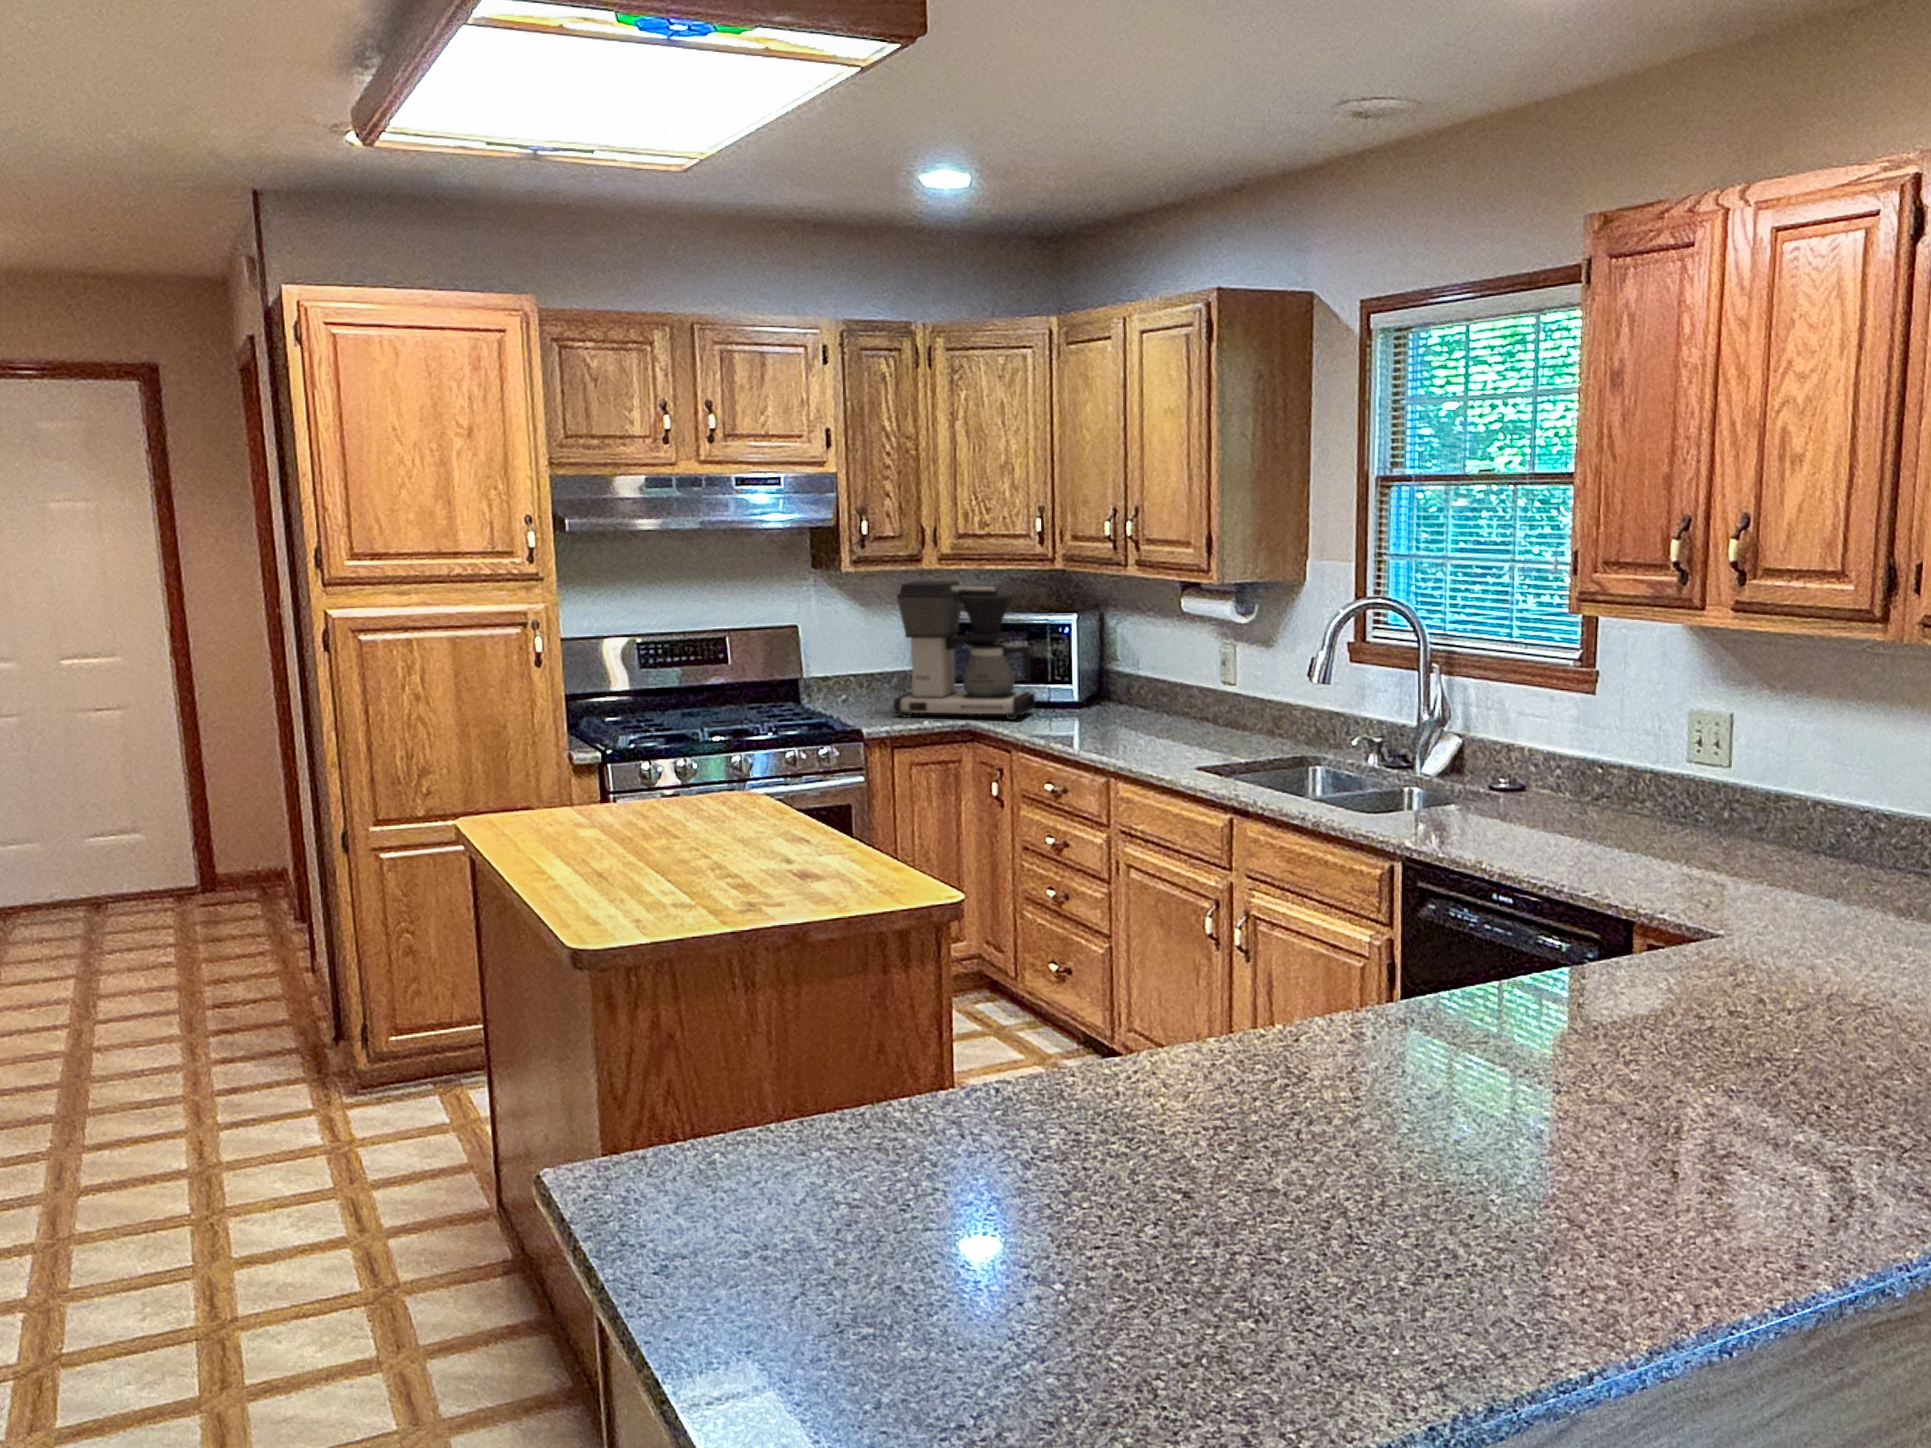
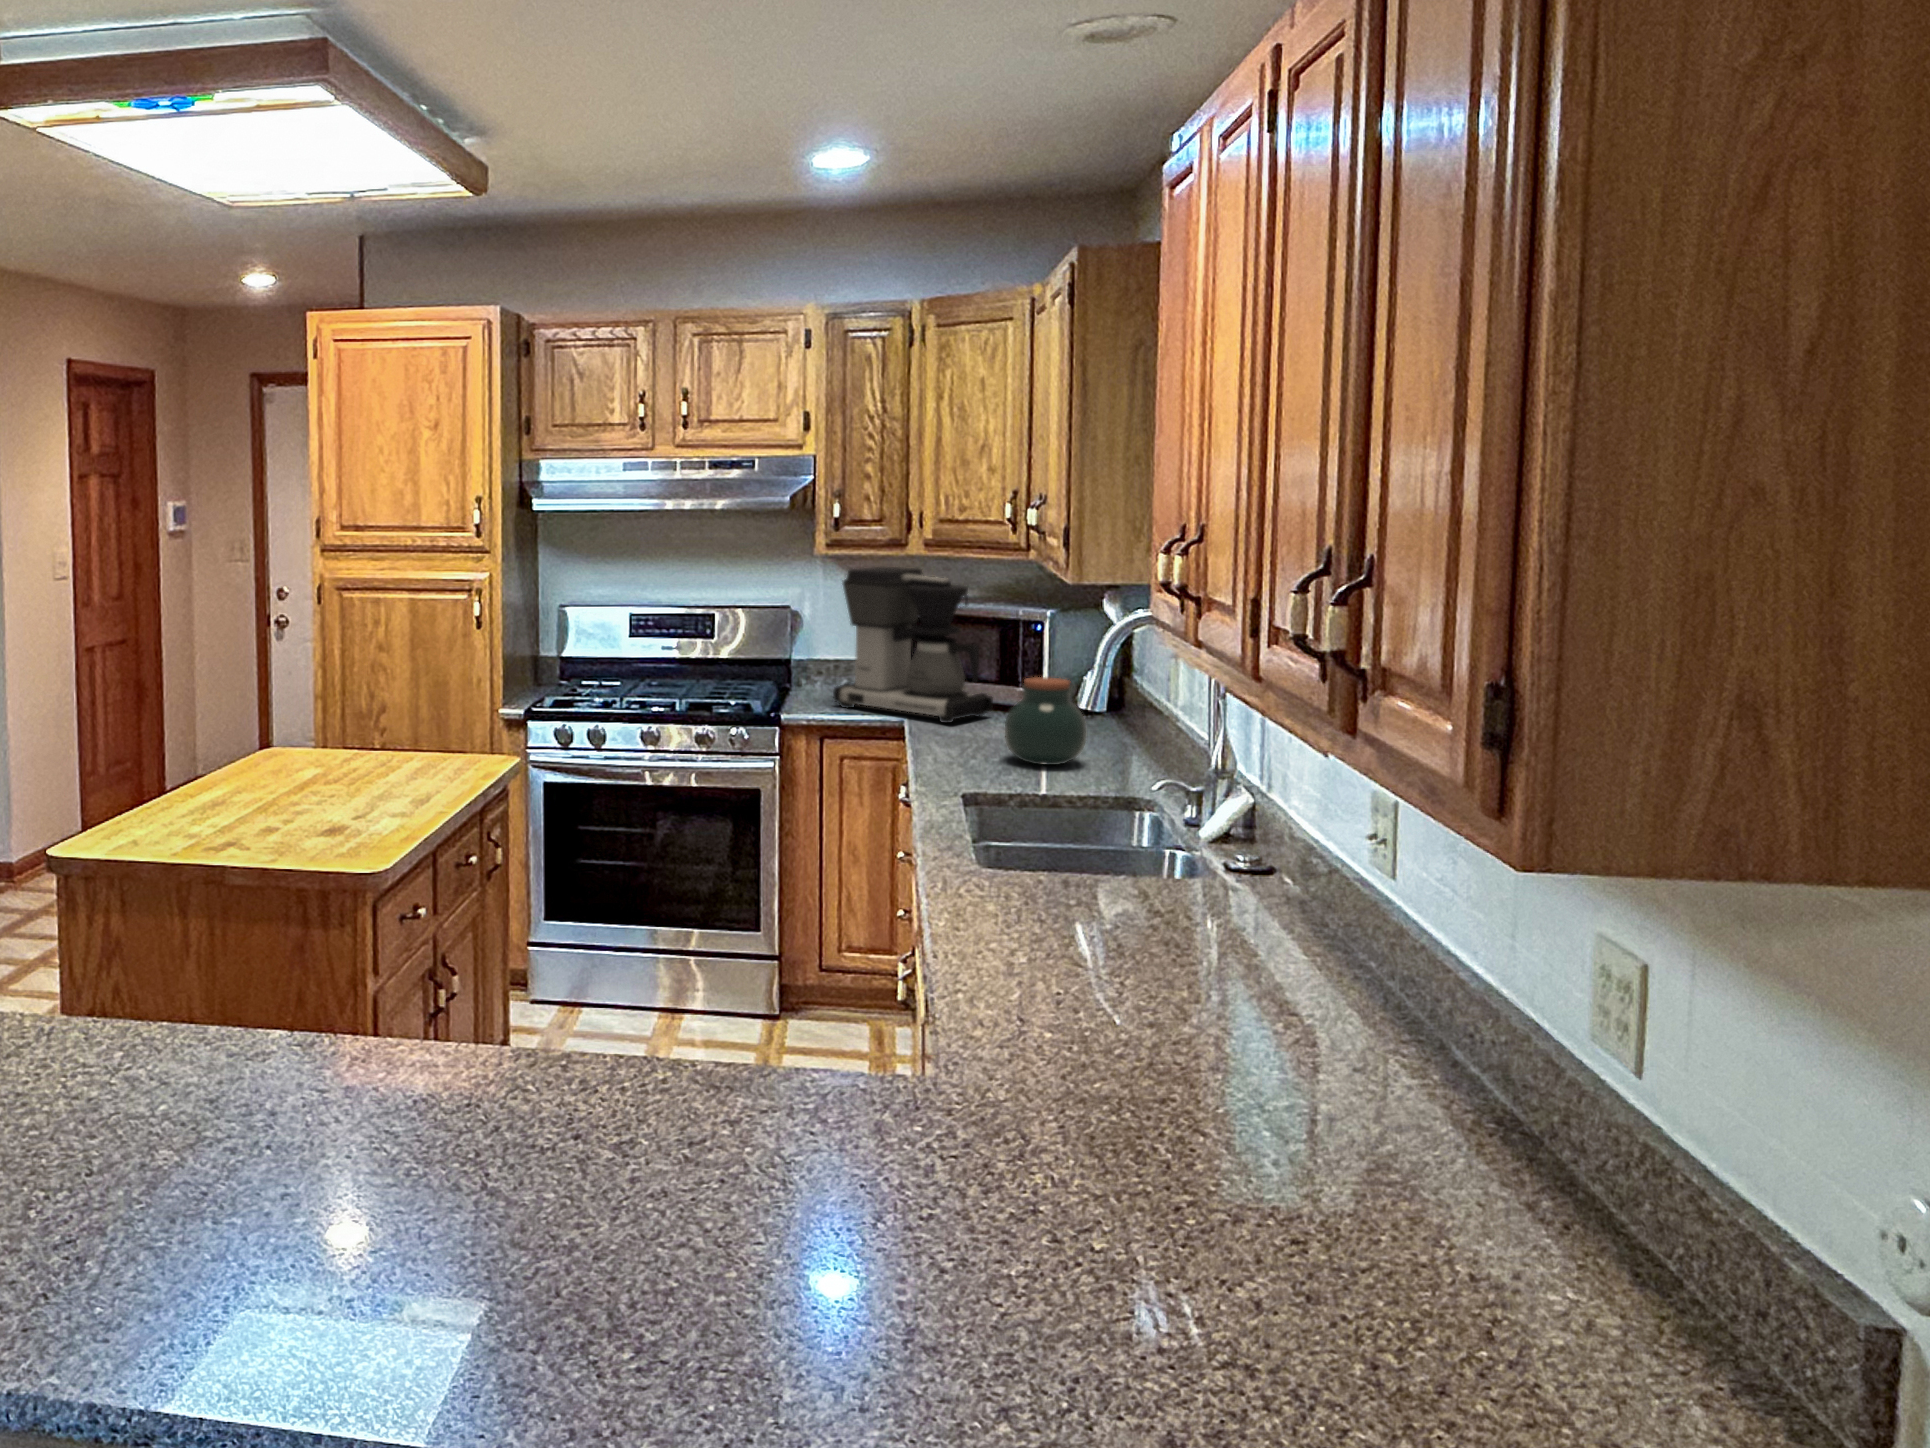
jar: none [1105,664,1170,739] -> present [1005,677,1086,765]

